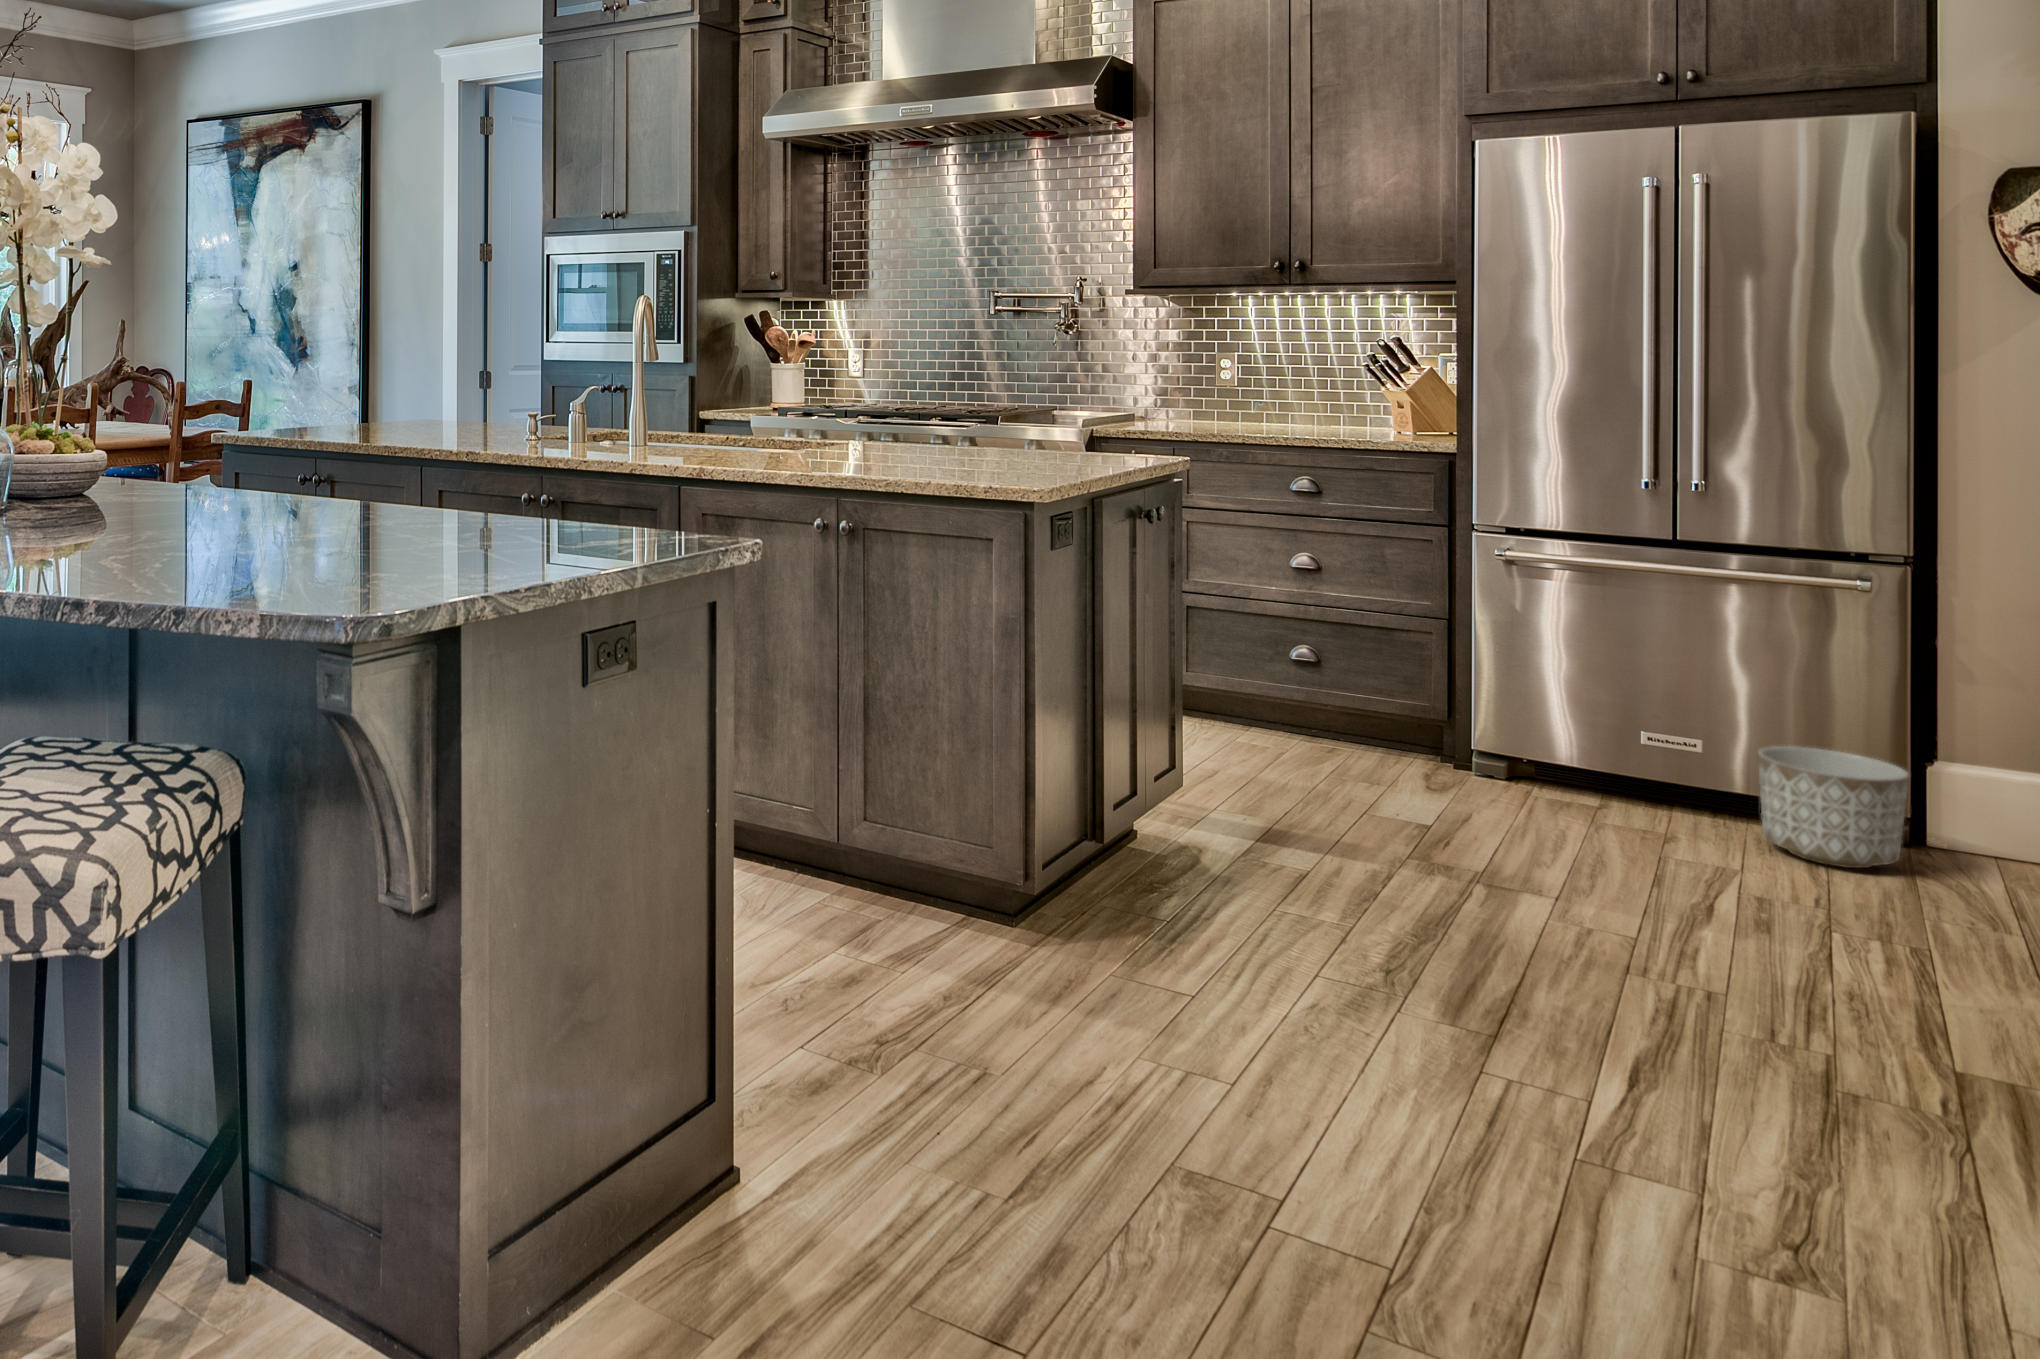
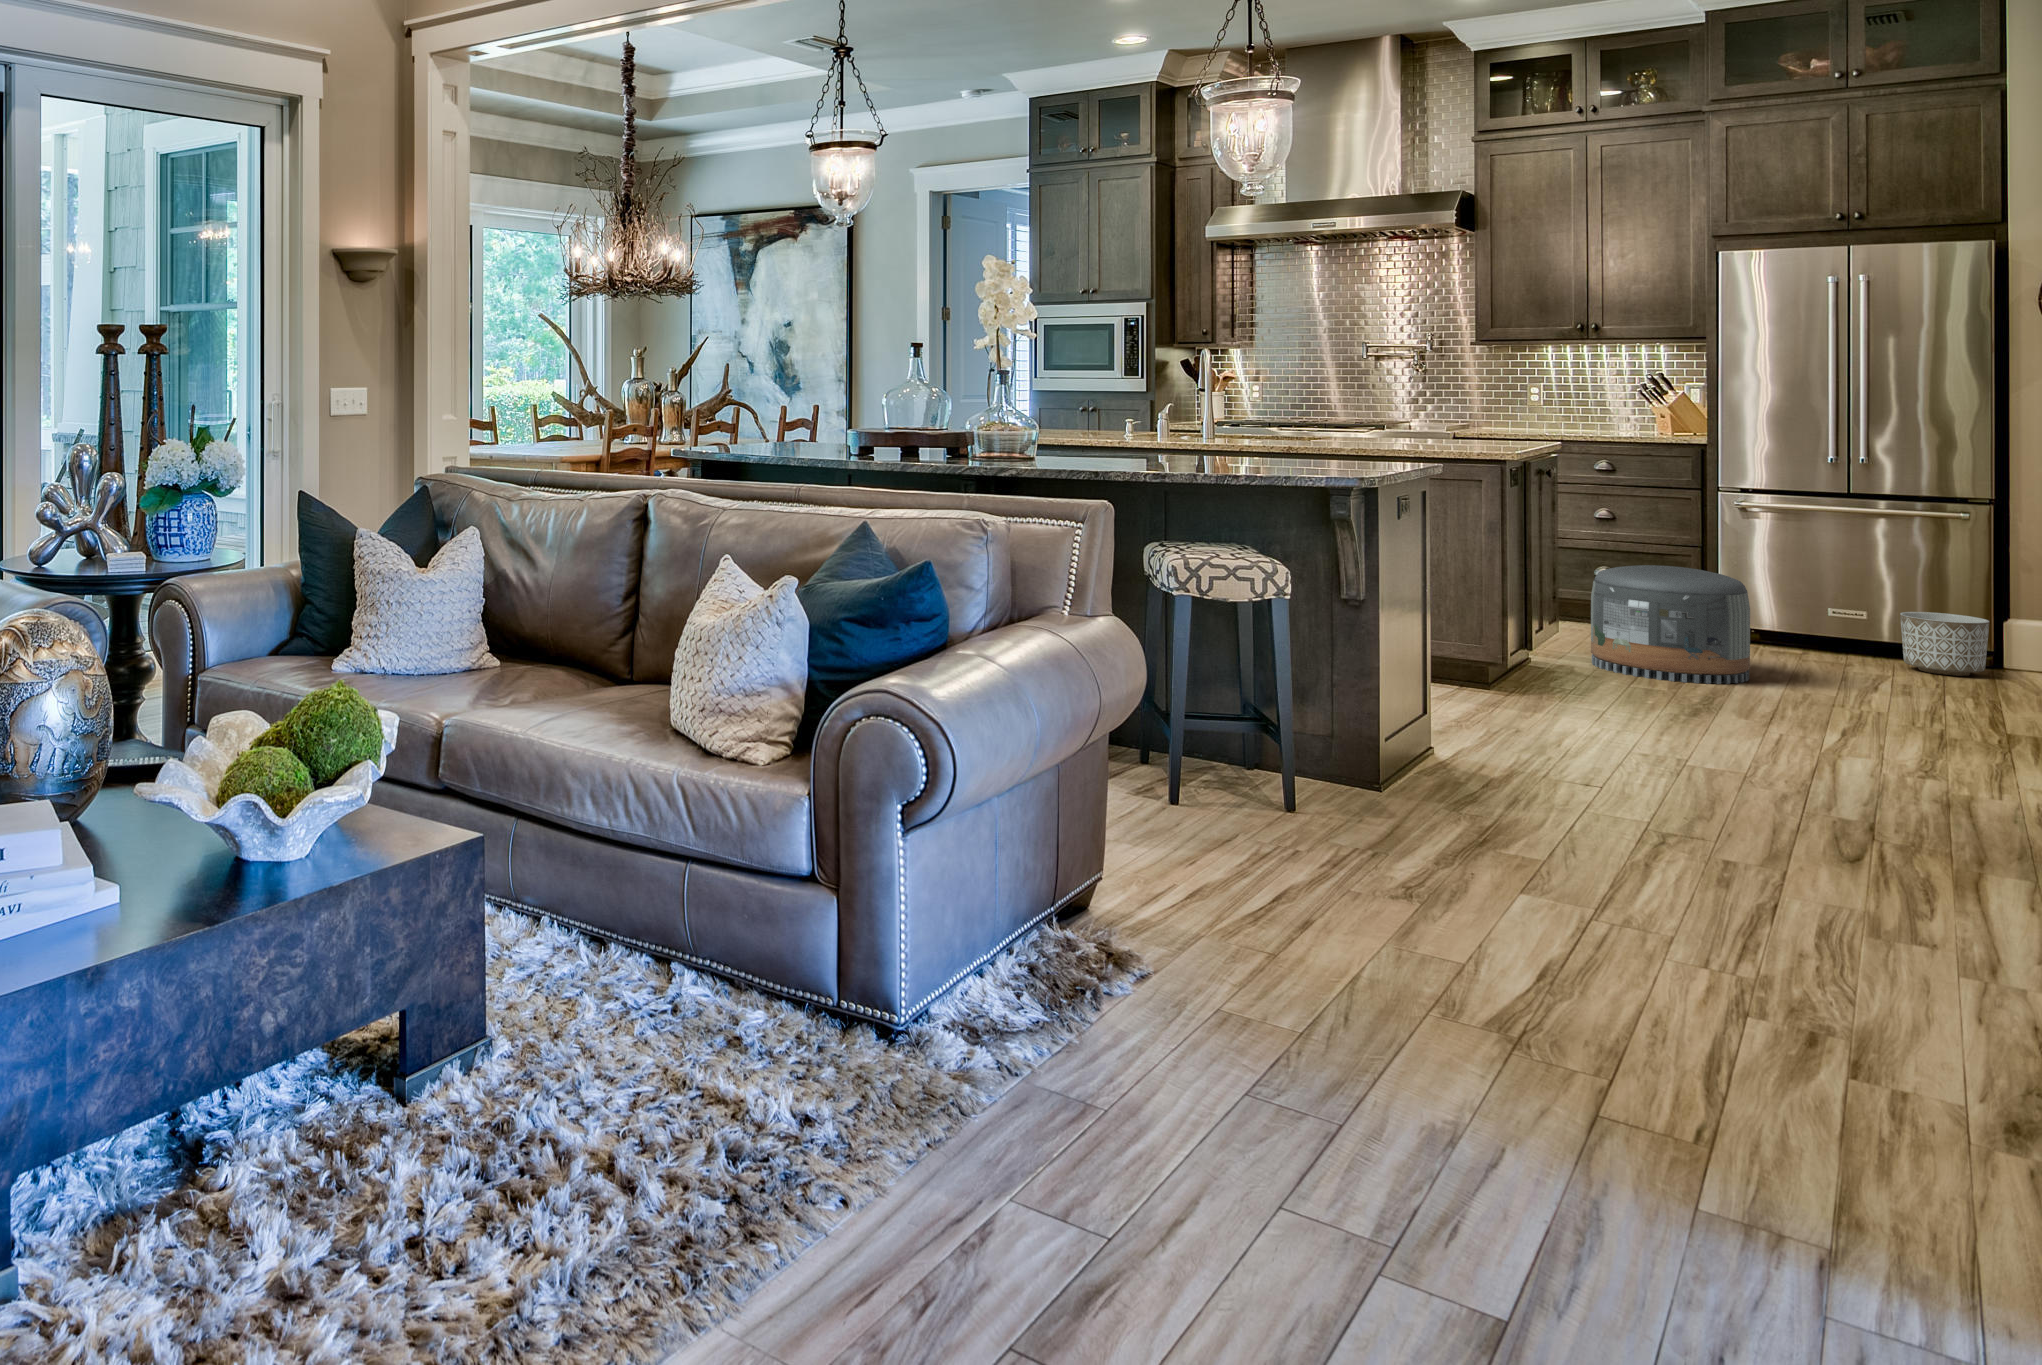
pouf: none [1251,677,1515,917] -> present [1591,565,1750,684]

